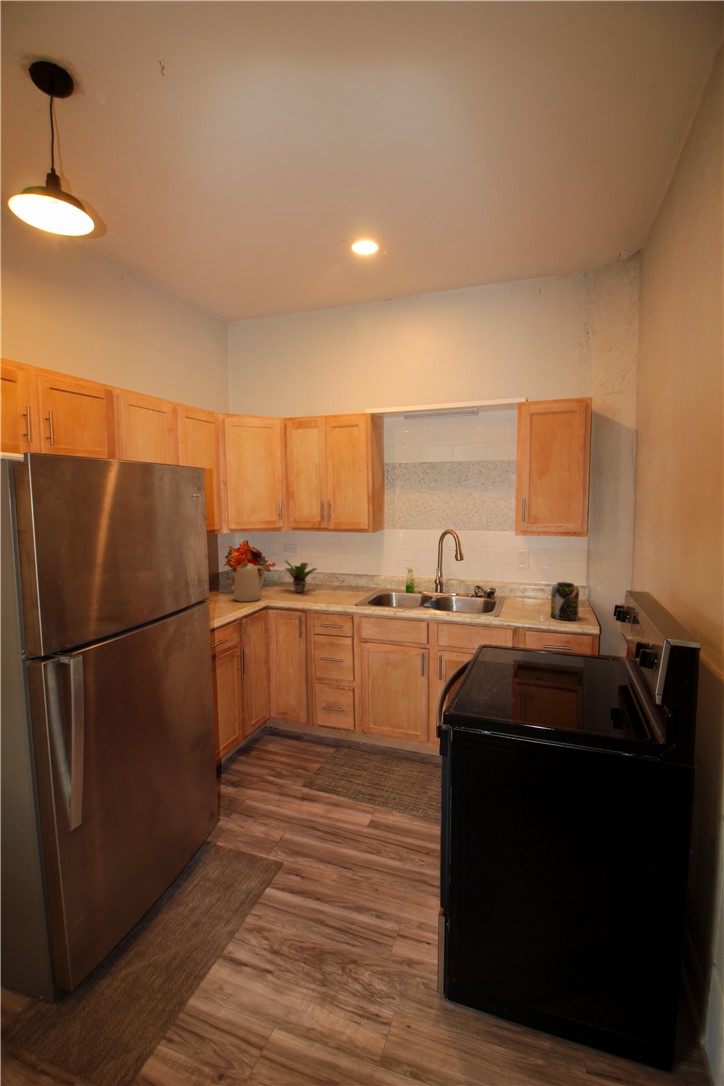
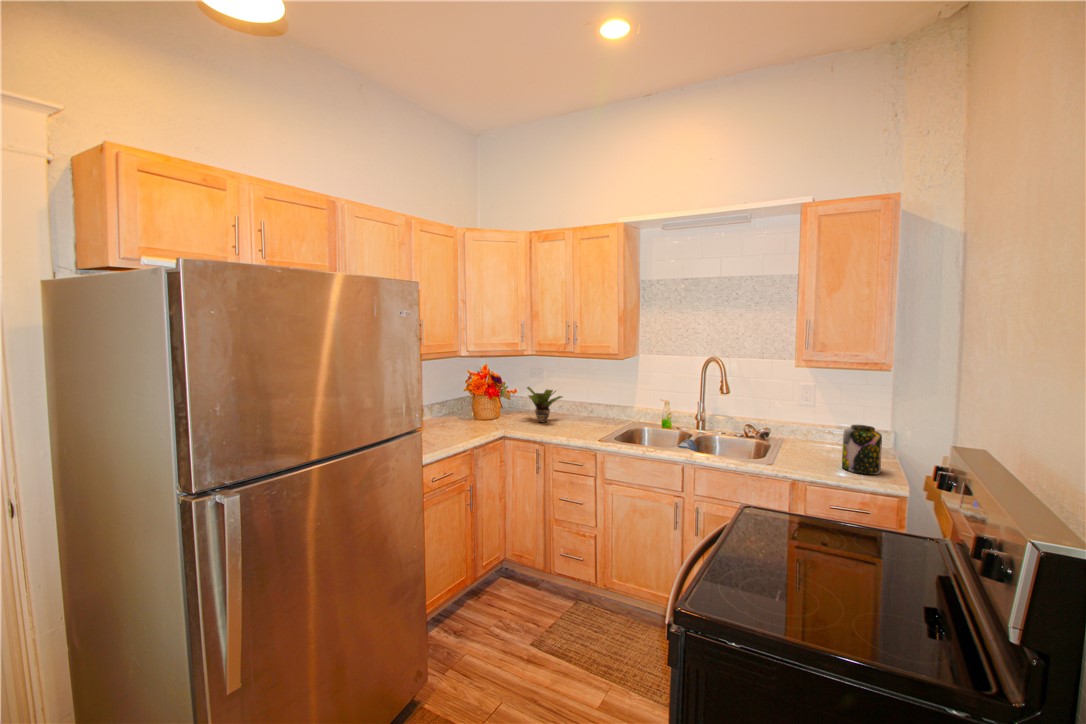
kettle: present [232,563,265,602] -> none [467,389,504,430]

